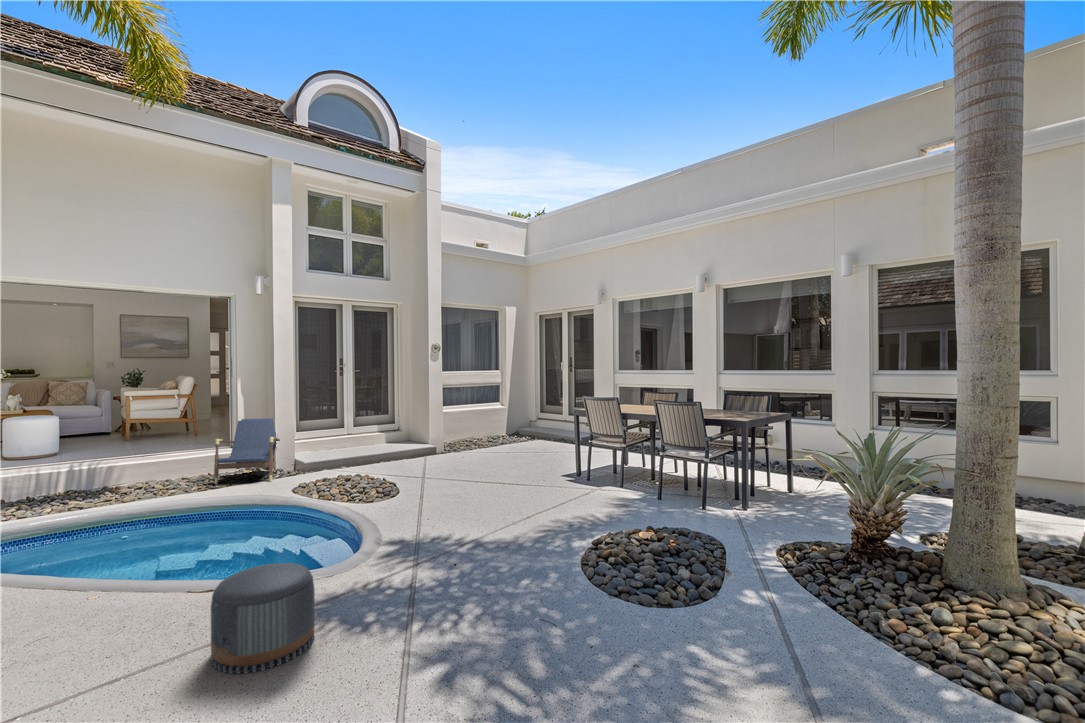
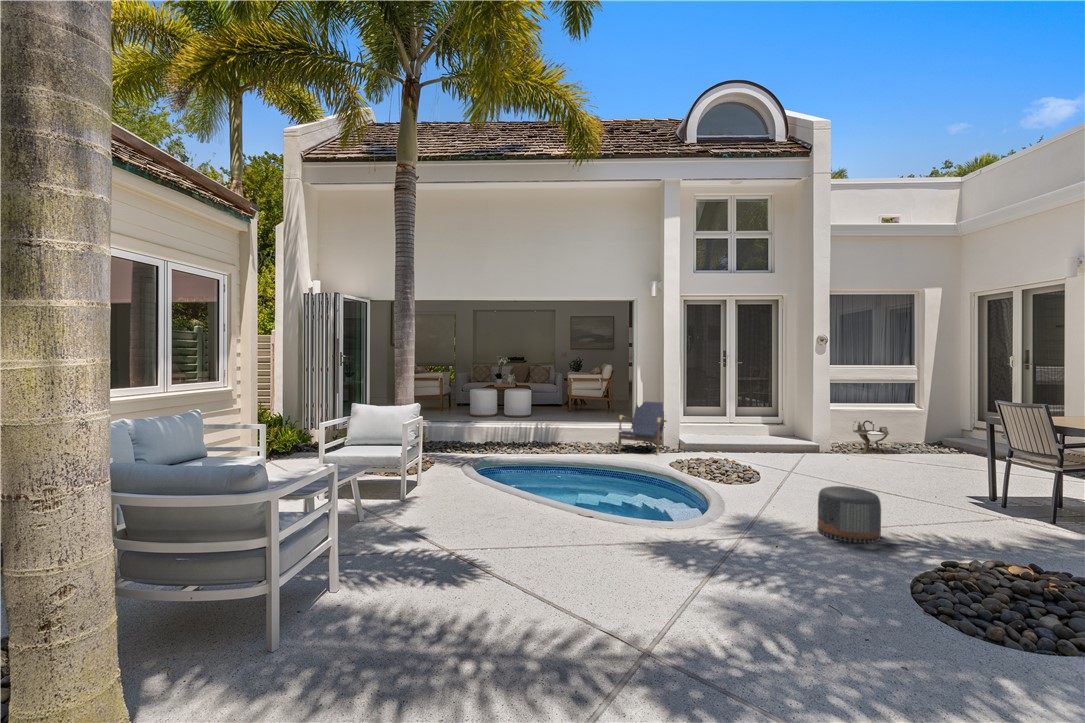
side table: none [460,419,489,448] -> present [853,420,889,453]
pouf: present [211,563,315,674] -> present [817,486,881,543]

